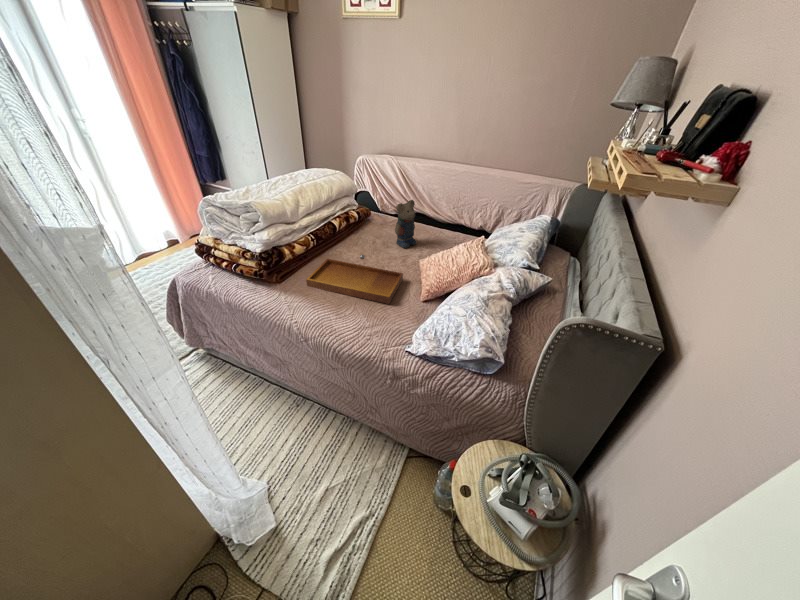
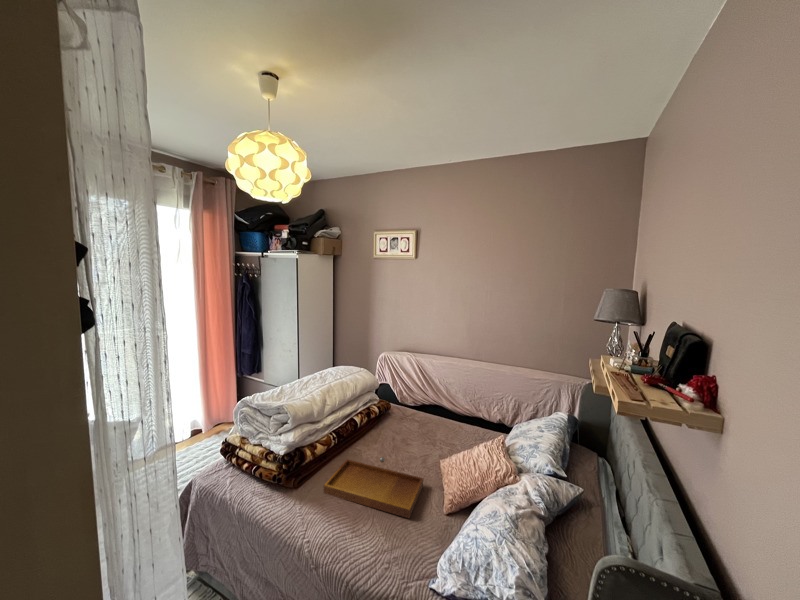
teddy bear: present [395,200,417,248] -> none [414,398,436,446]

